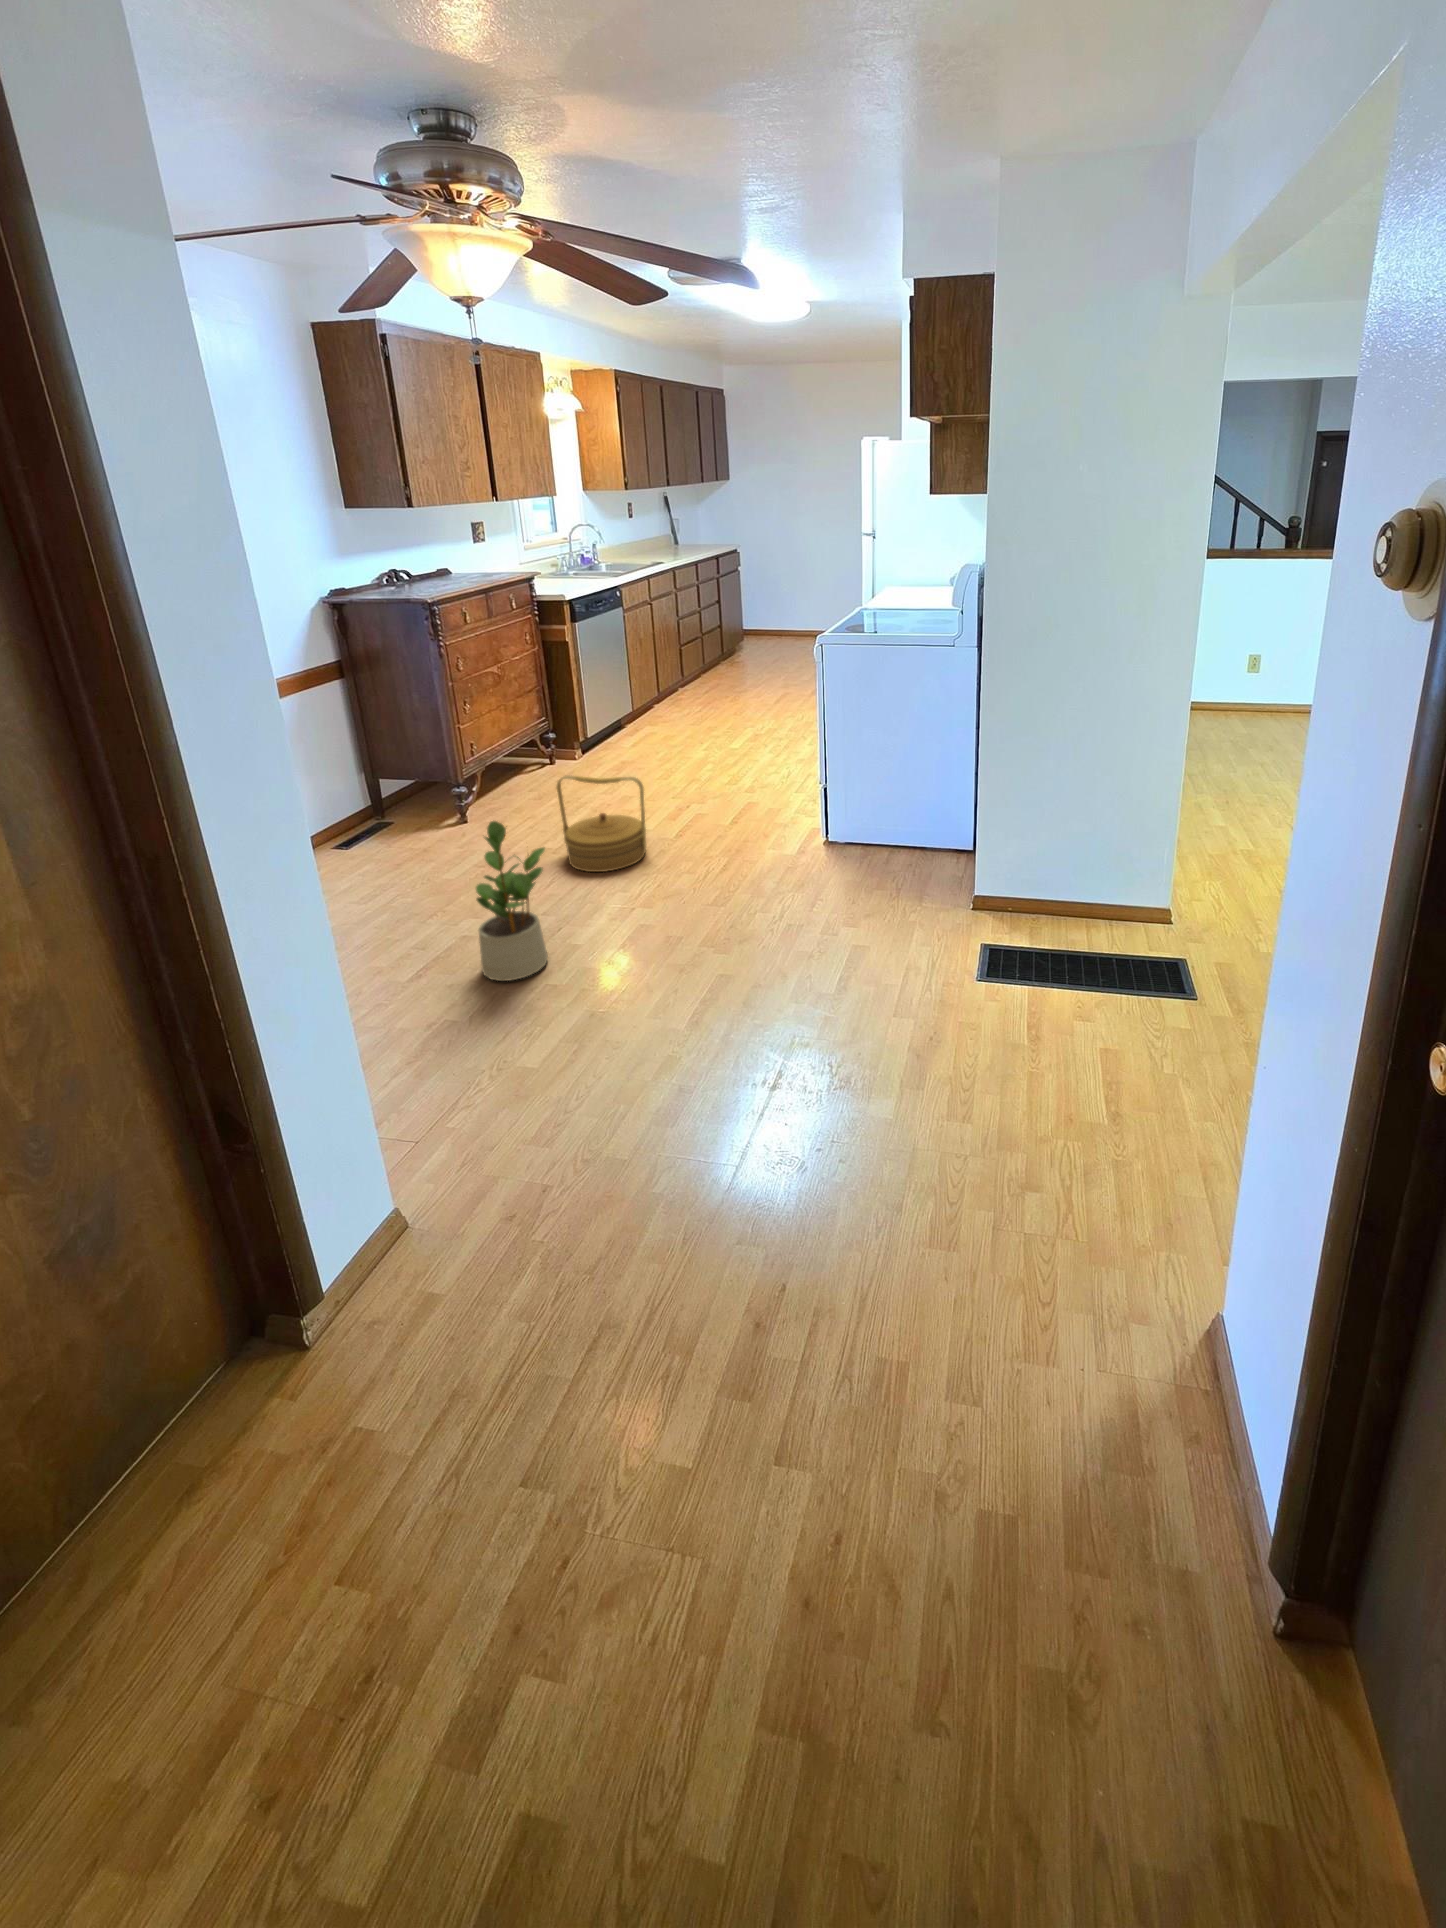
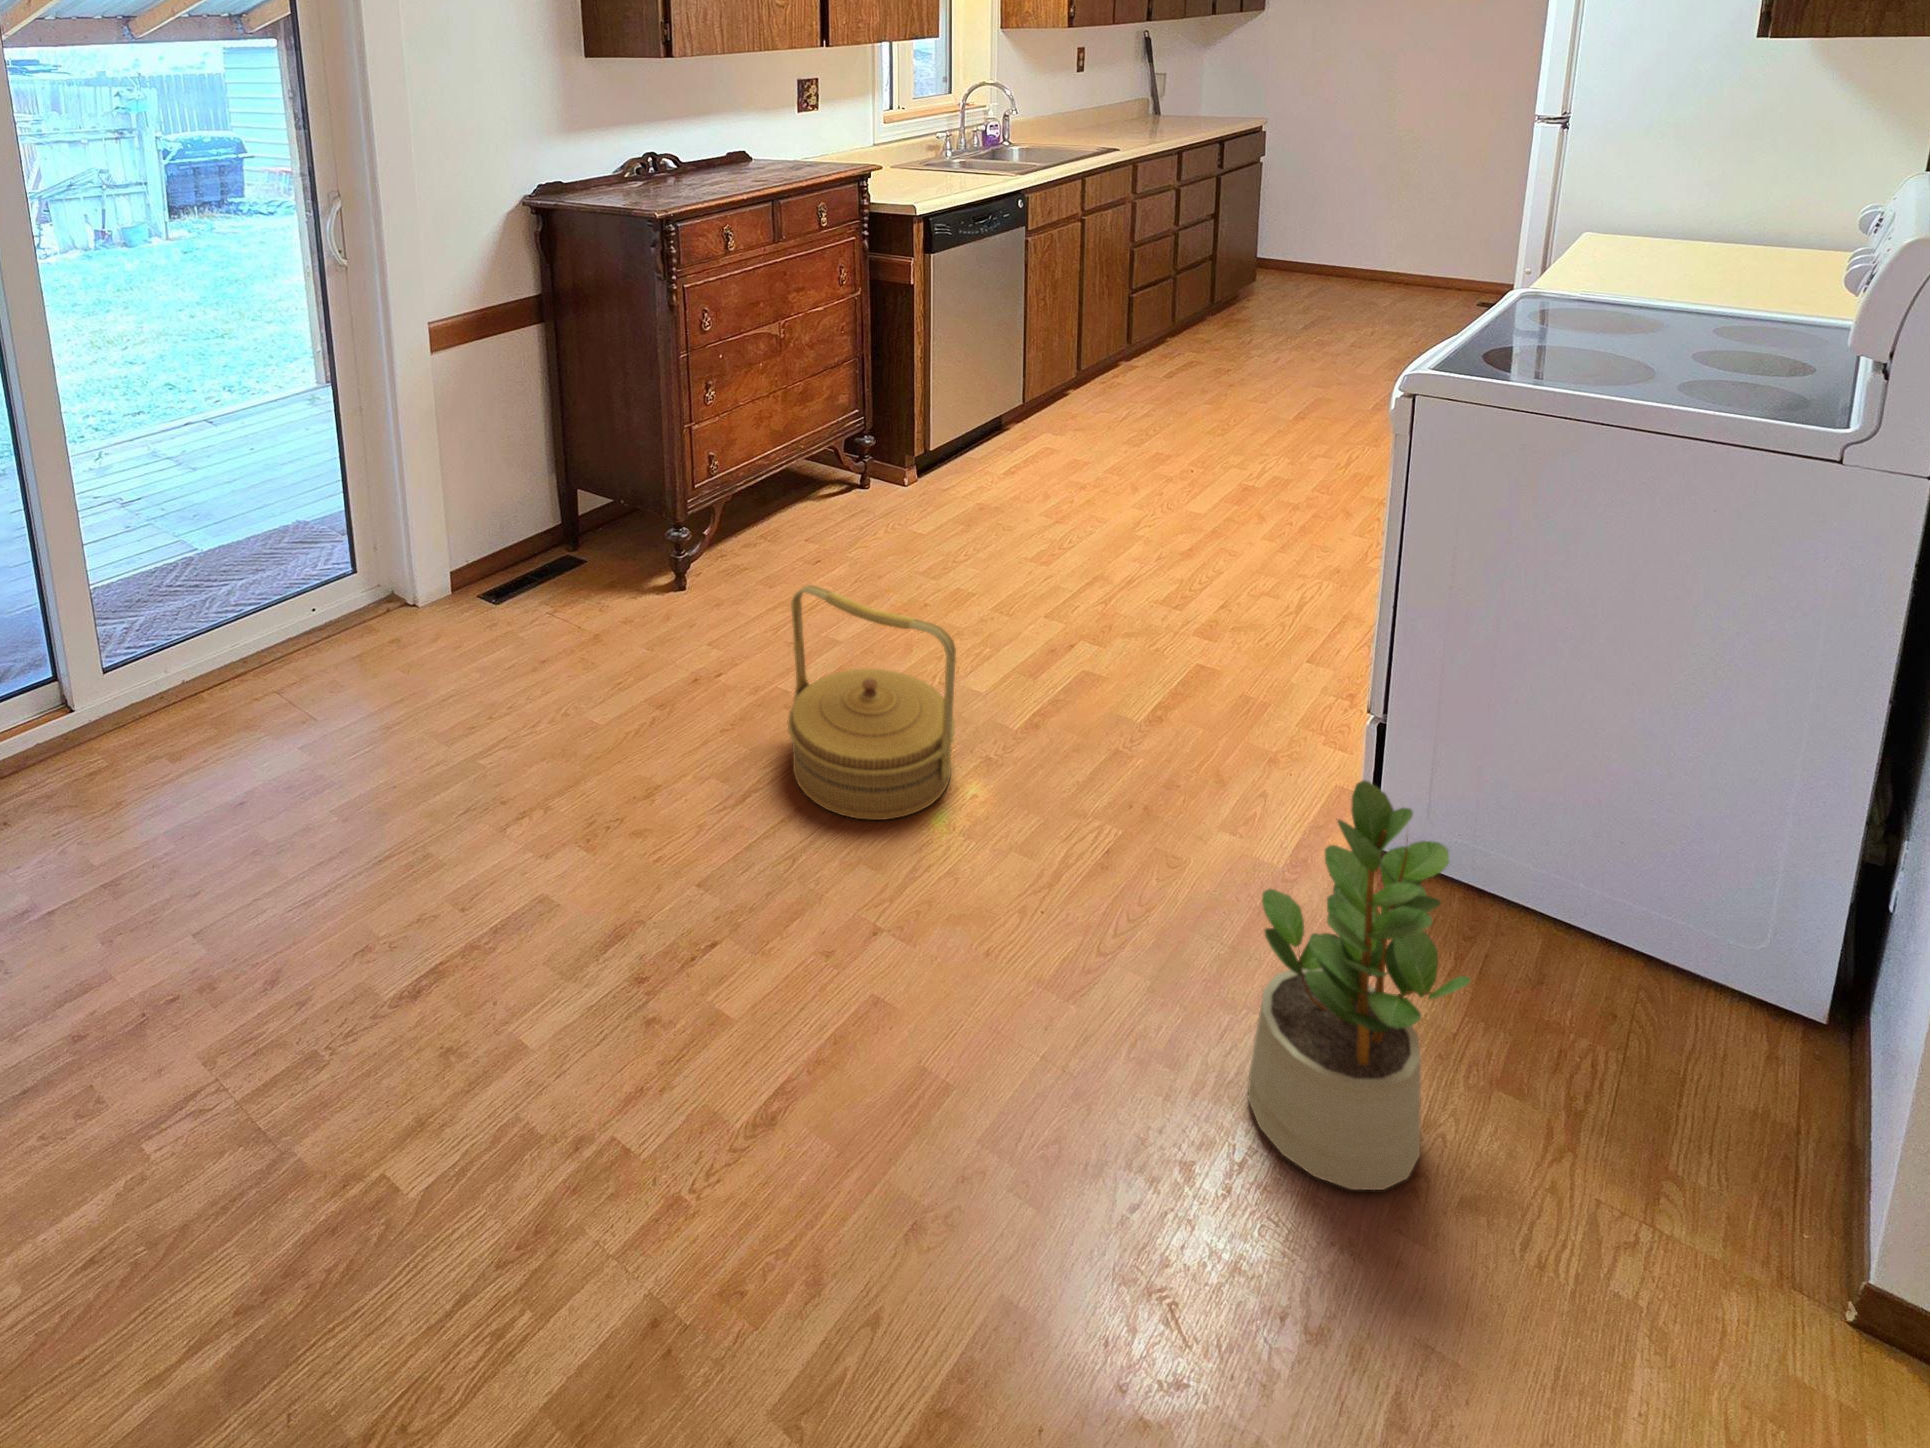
potted plant: present [476,821,548,981] -> present [1248,780,1470,1190]

